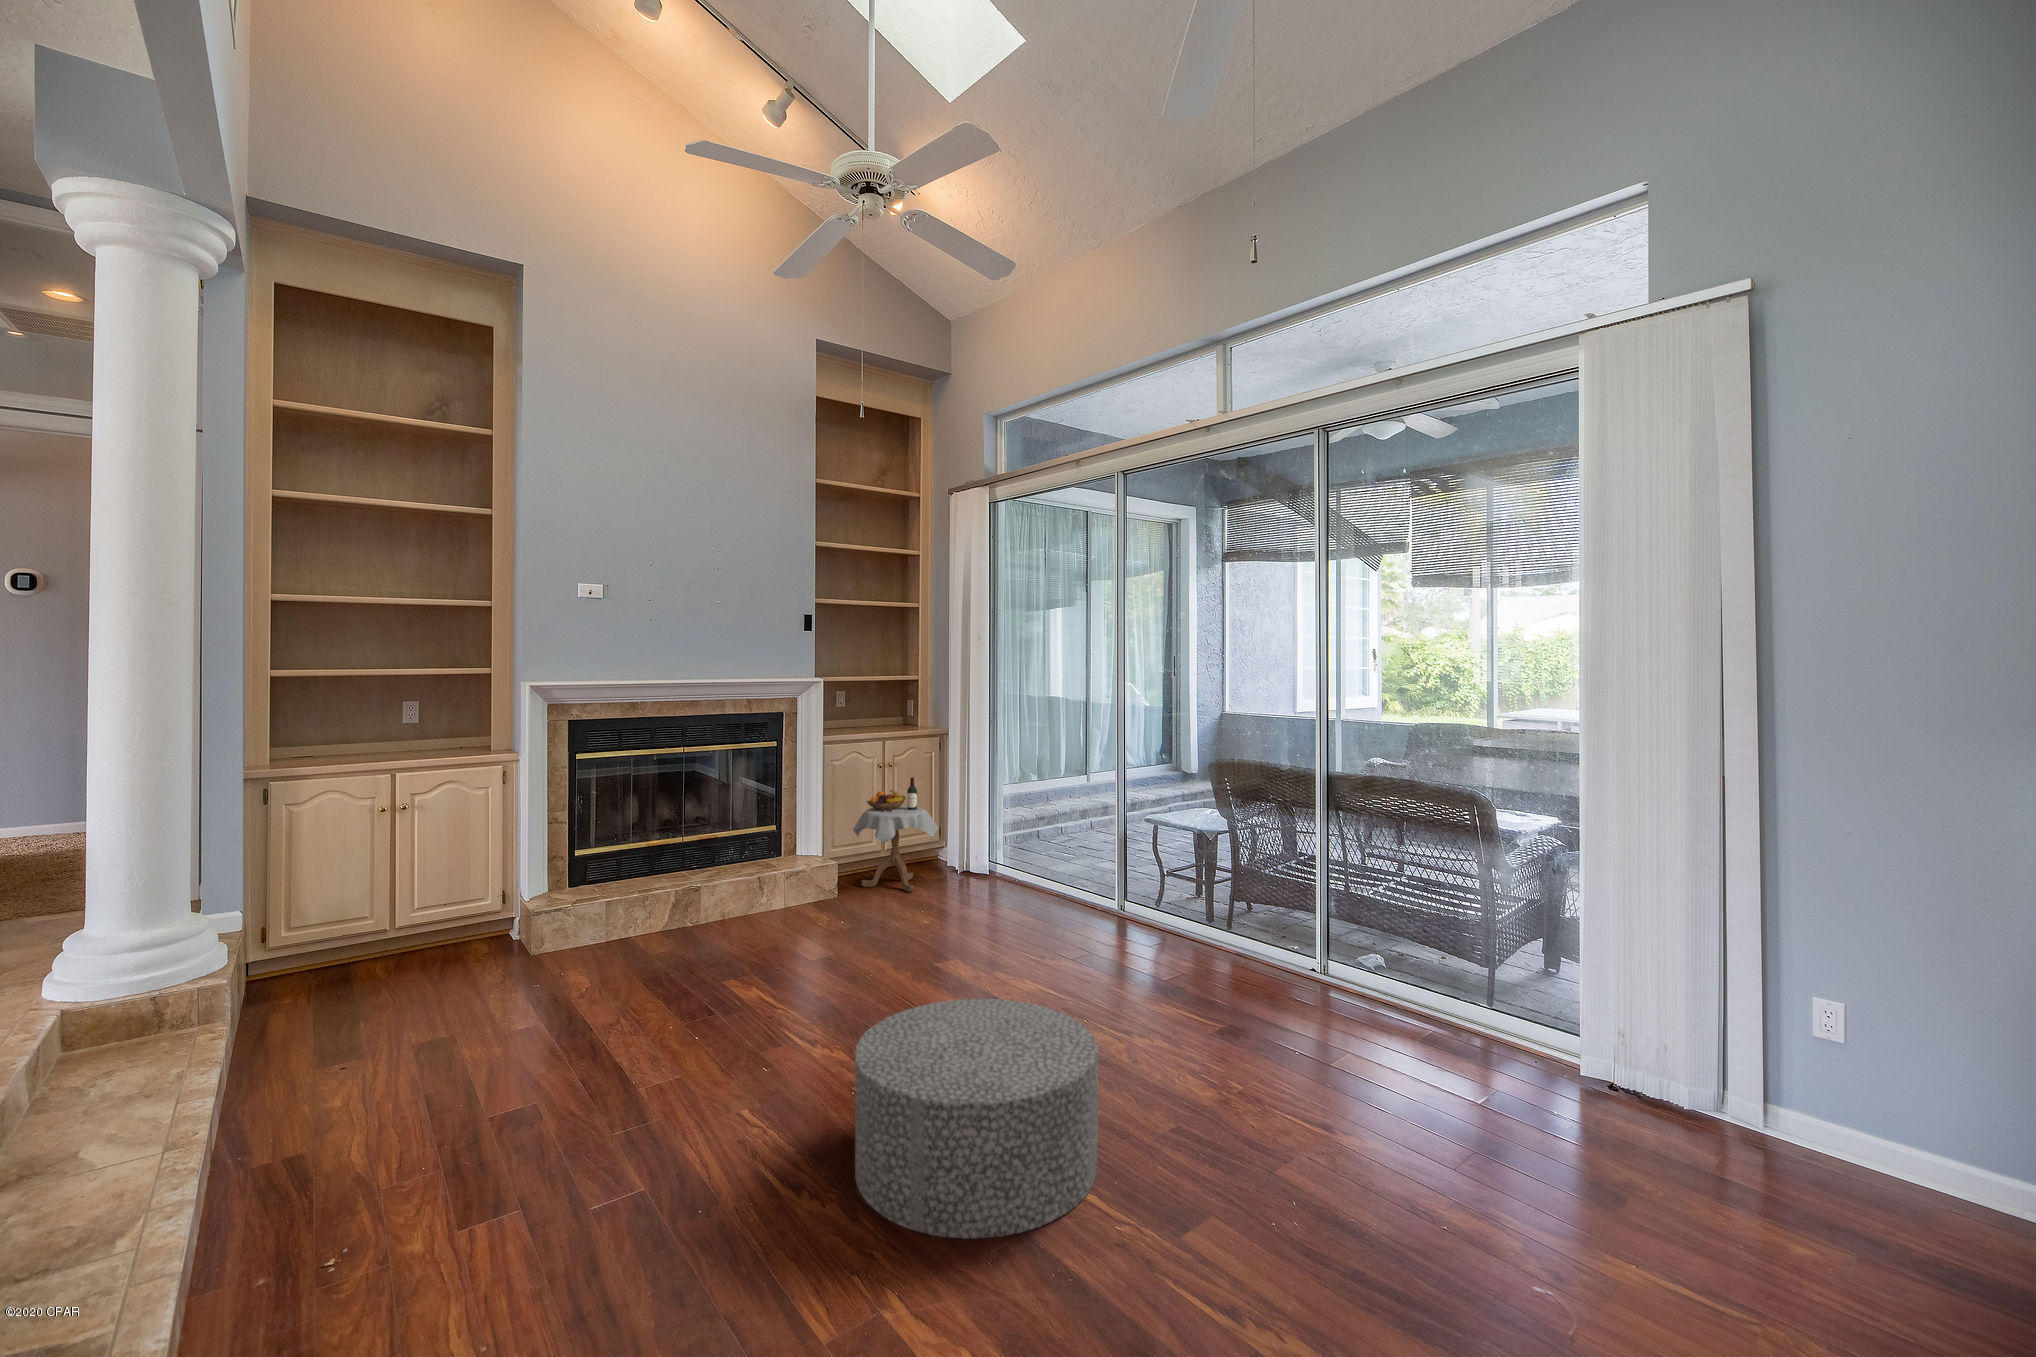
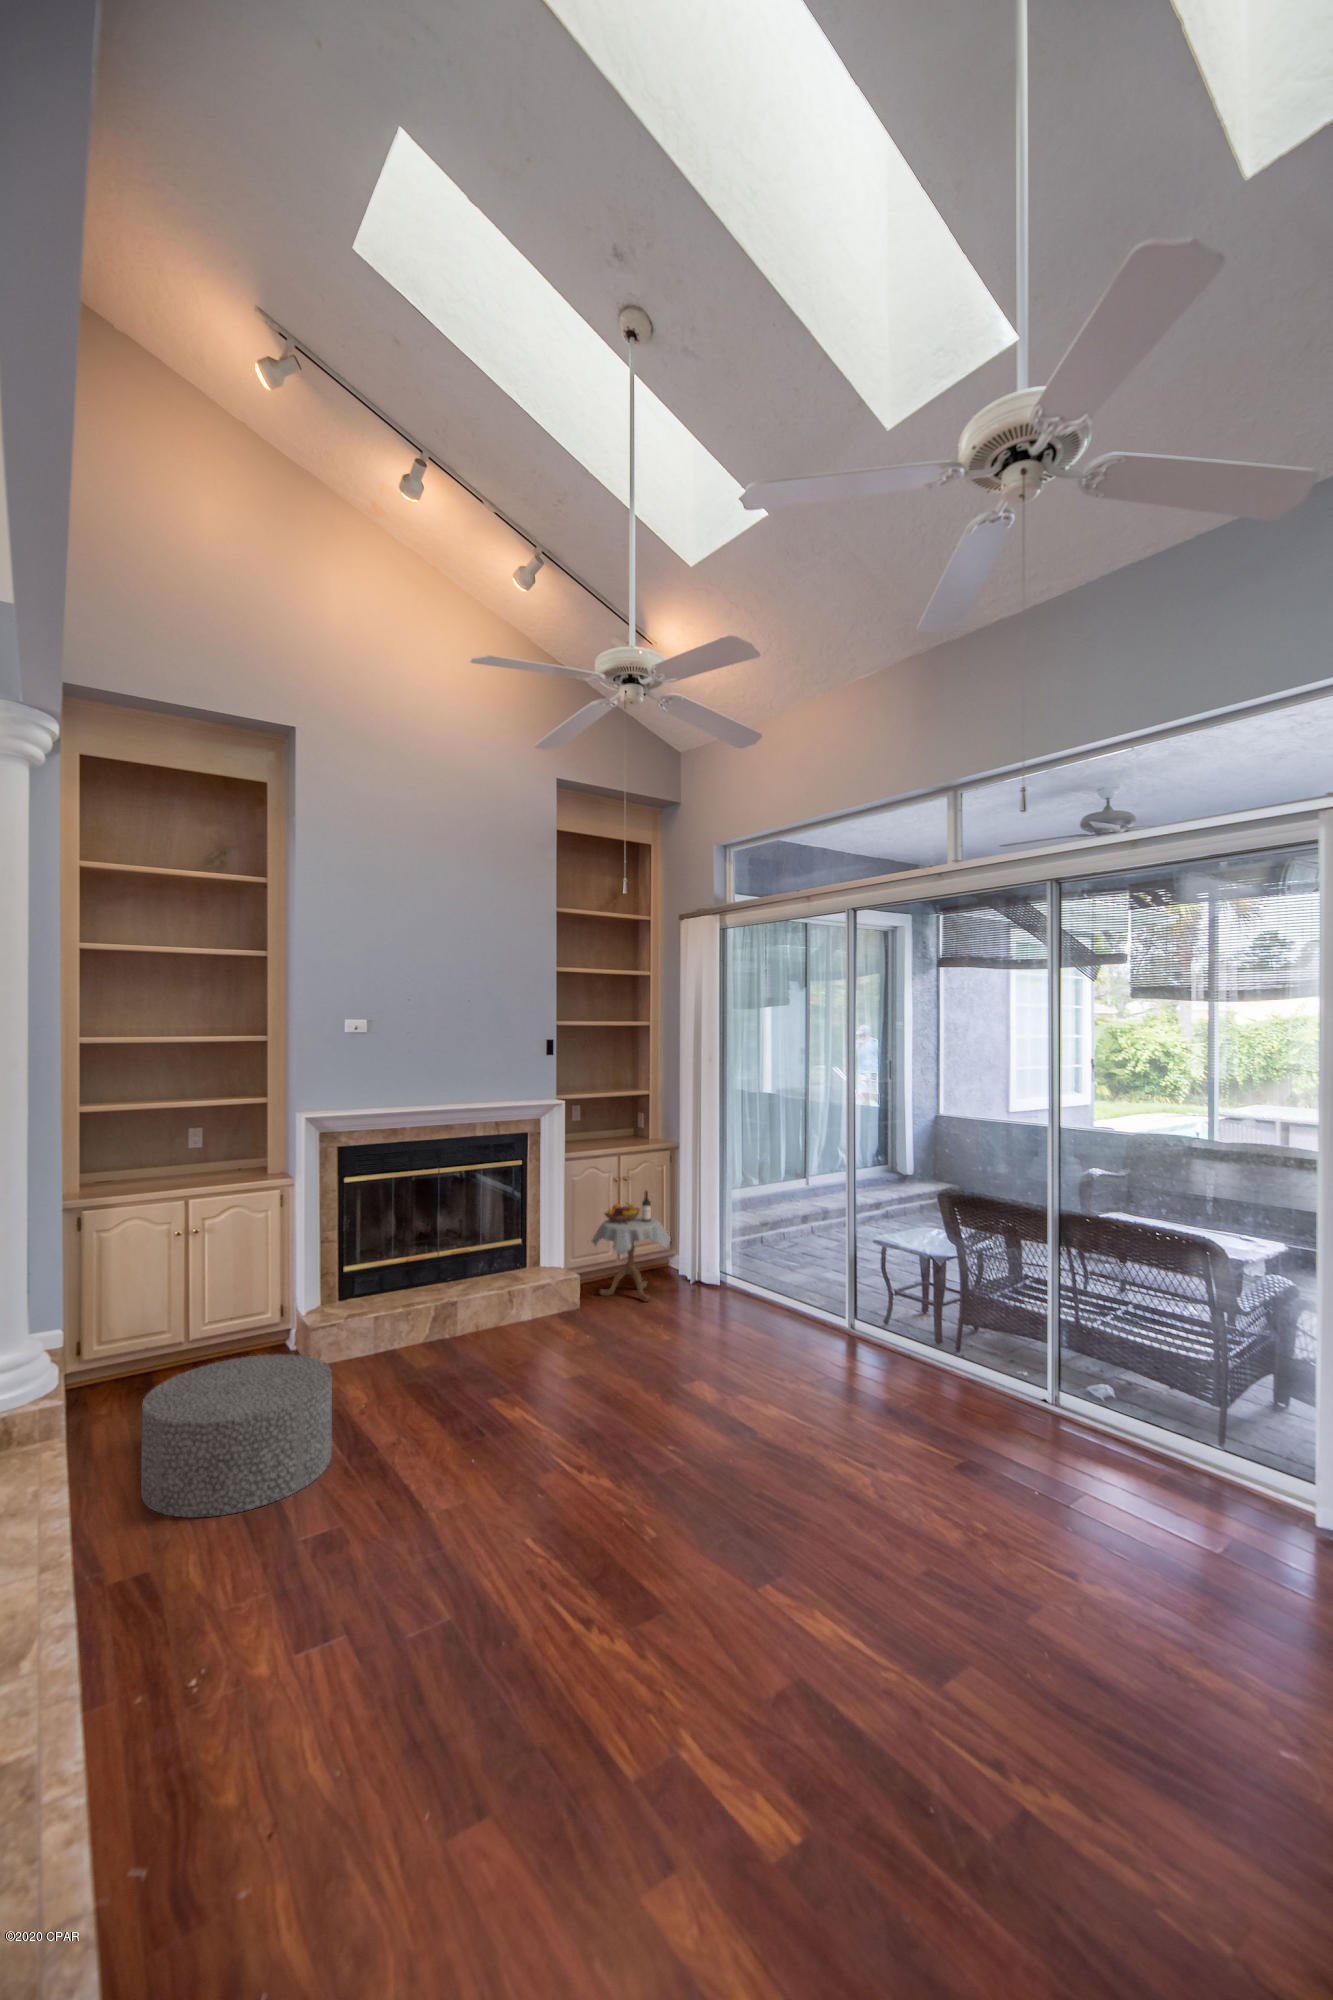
ottoman: present [855,999,1098,1239] -> present [141,1354,332,1518]

